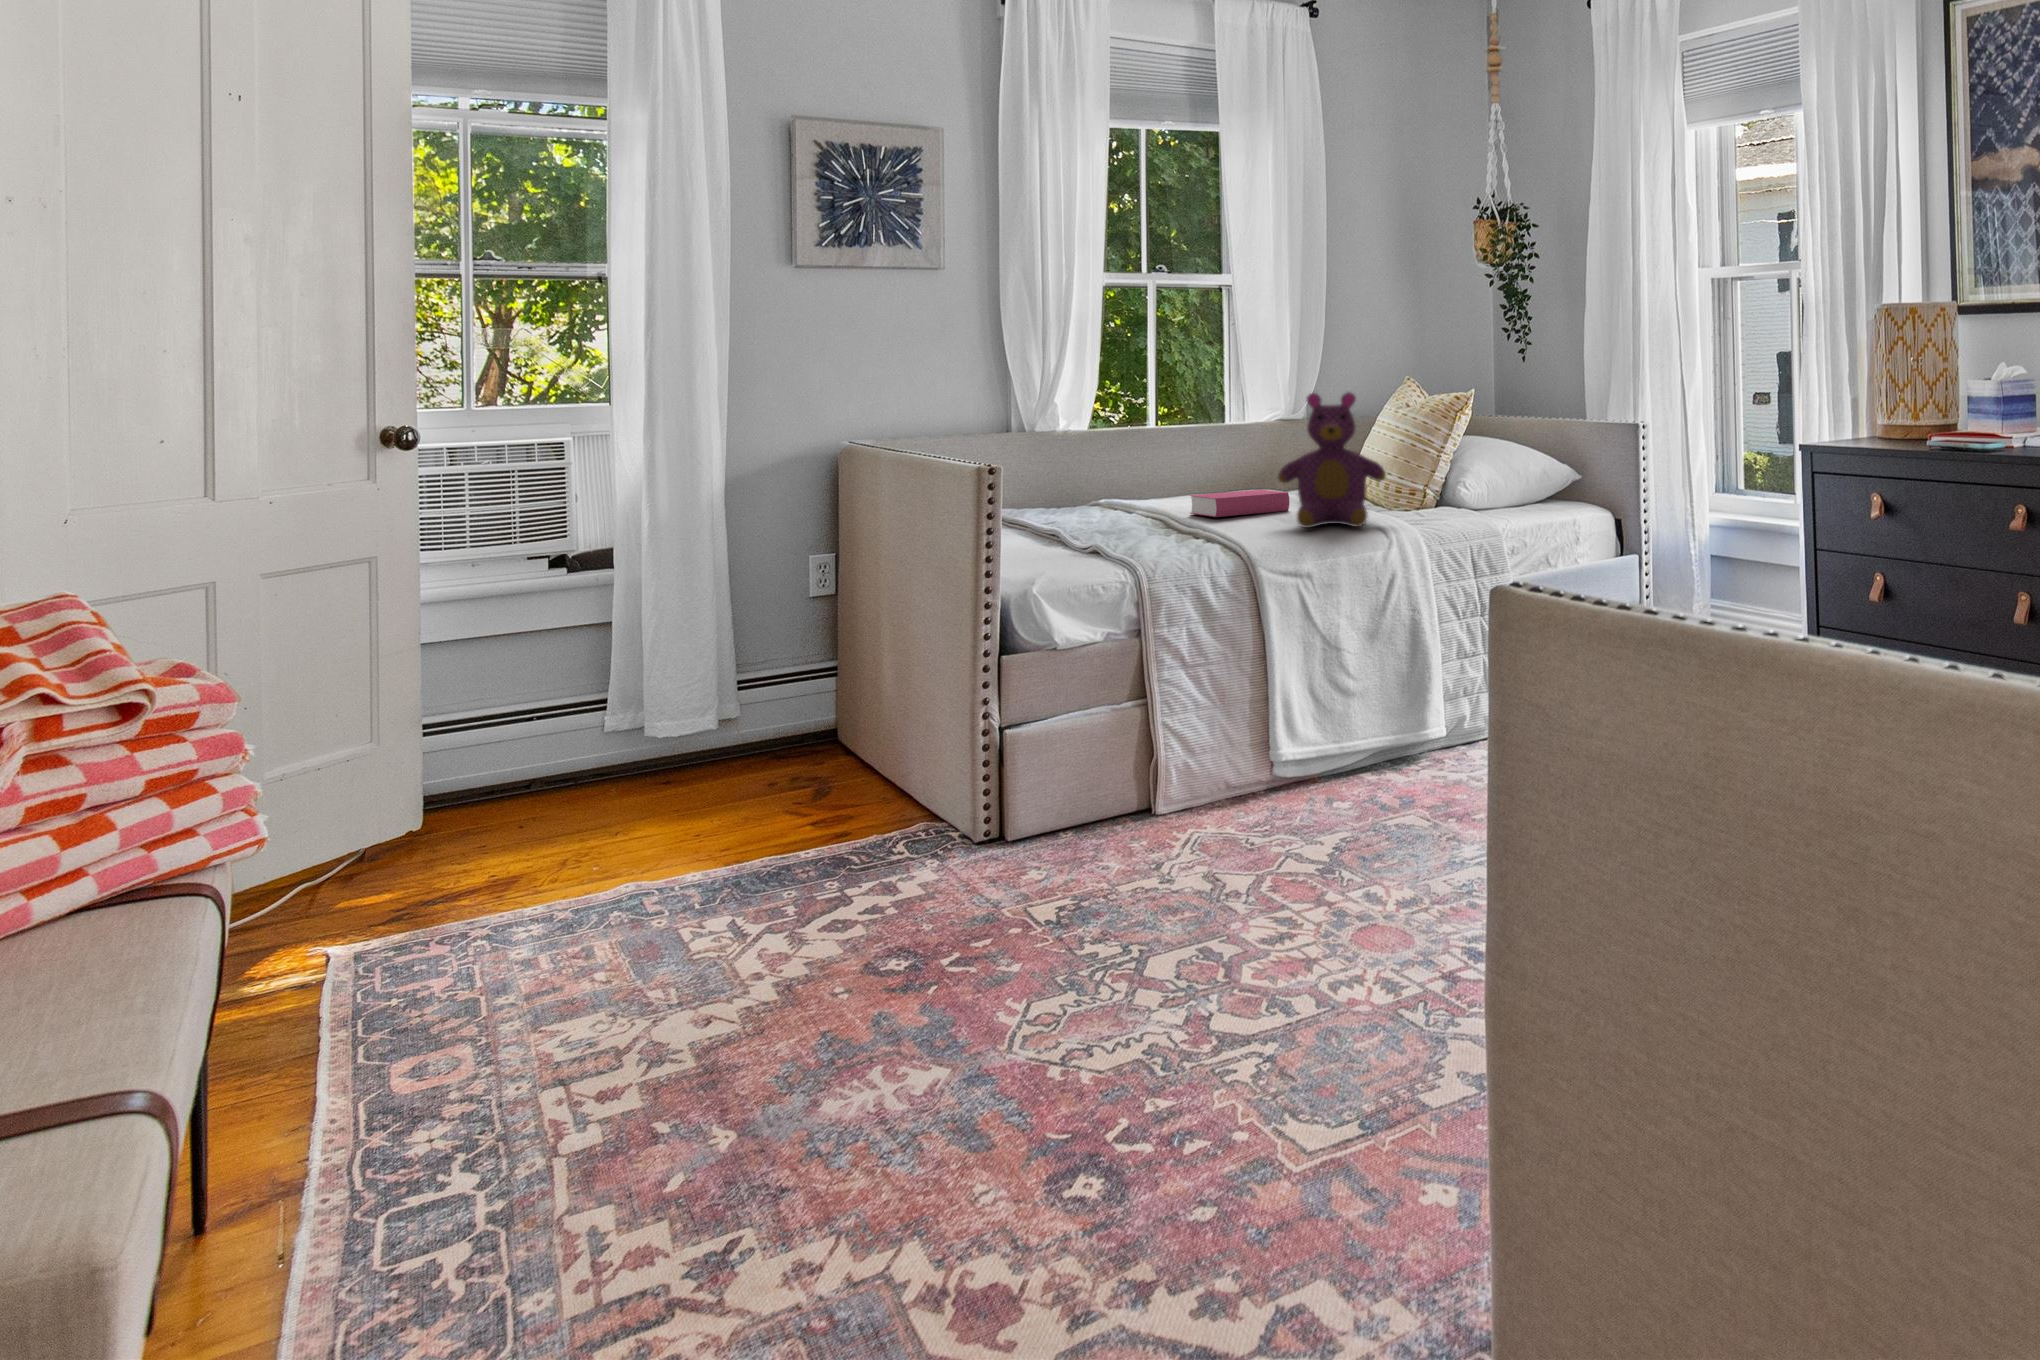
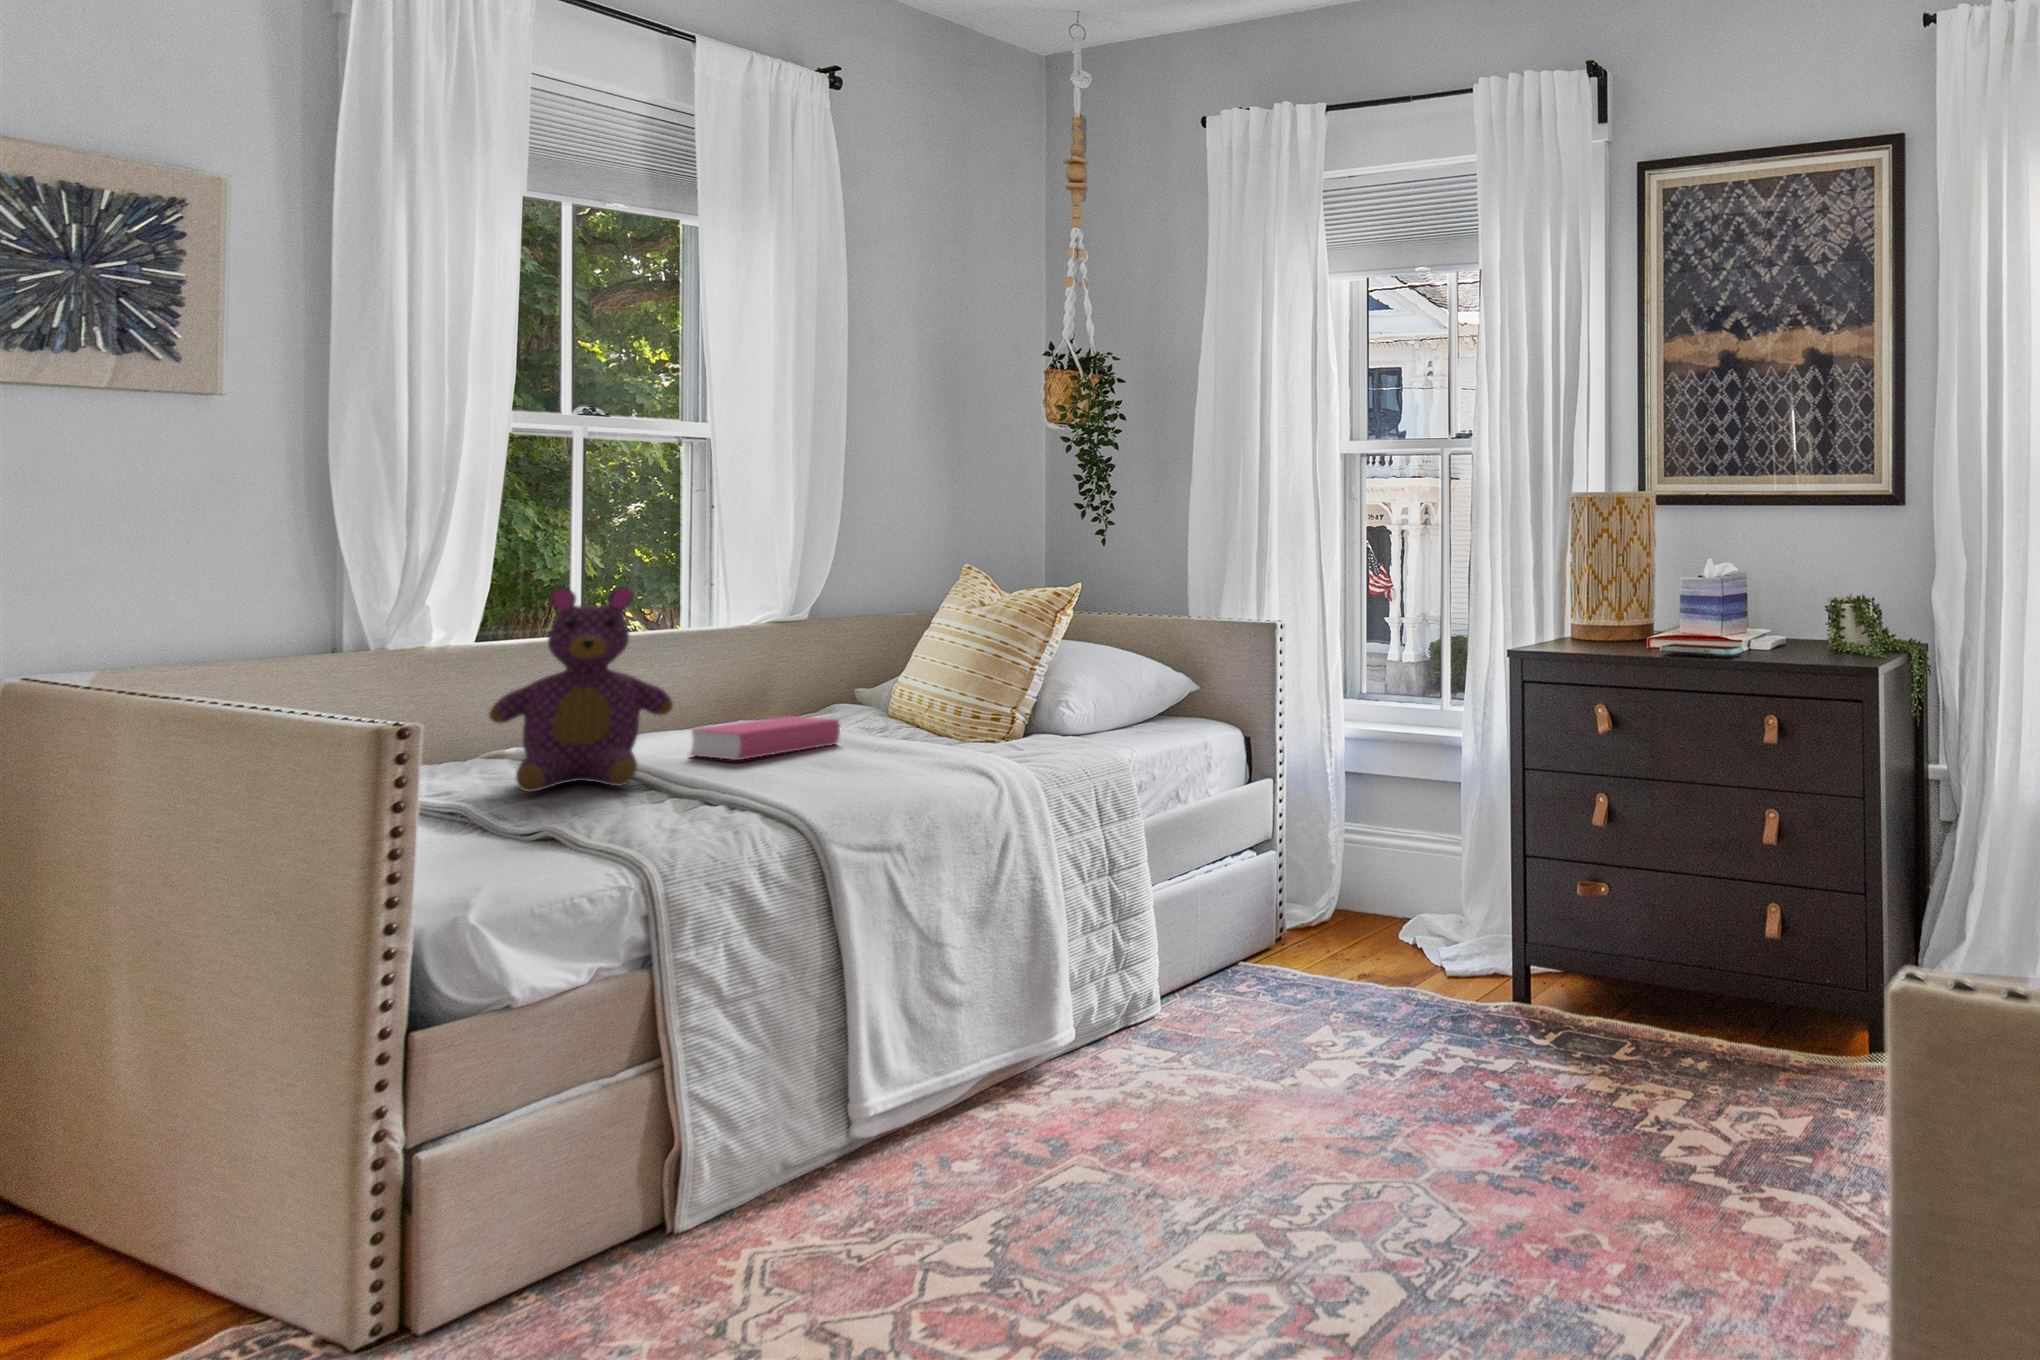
teddy bear: present [1278,392,1386,528] -> present [489,588,673,792]

